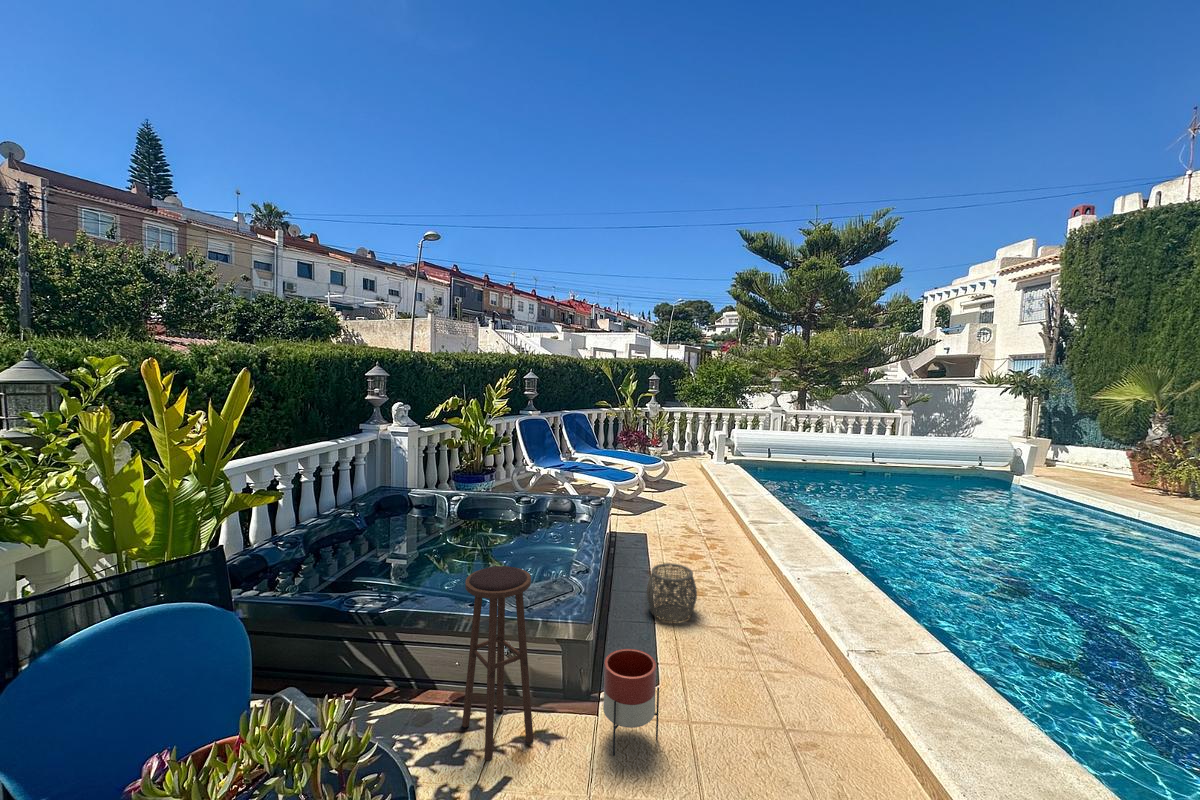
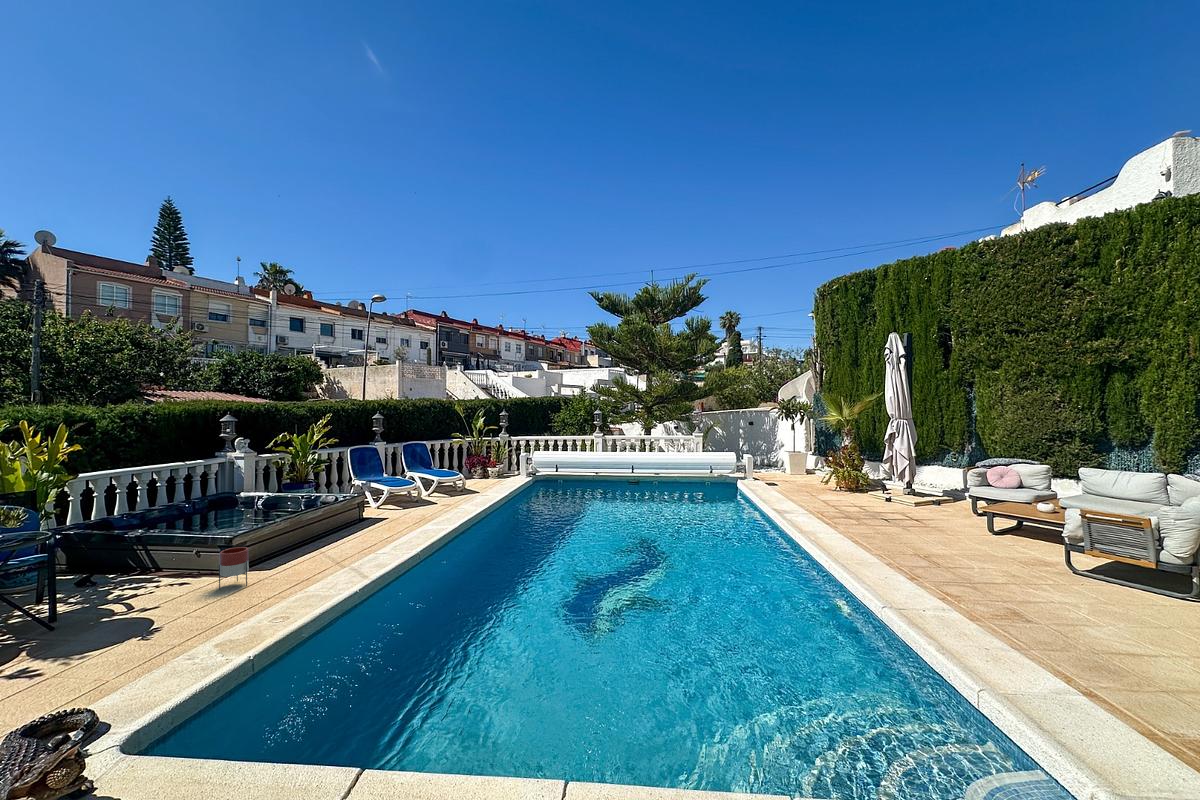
woven basket: present [647,563,697,622] -> none [320,524,353,554]
stool: present [462,566,533,761] -> none [156,509,193,591]

